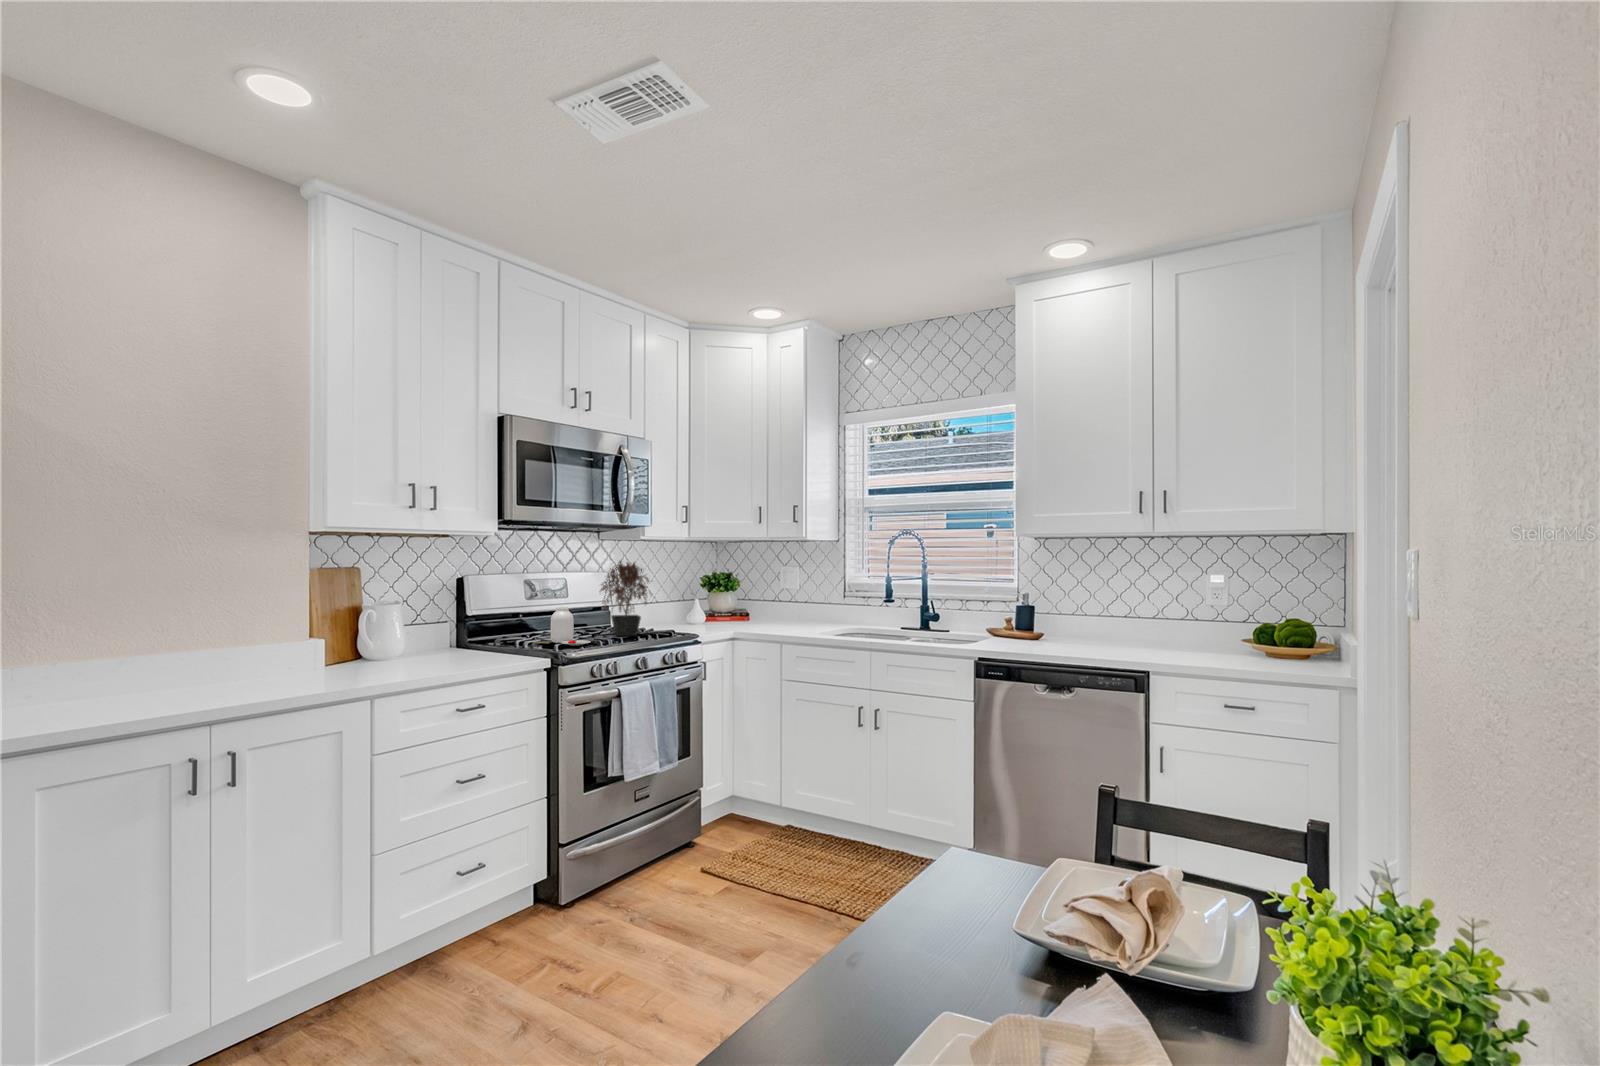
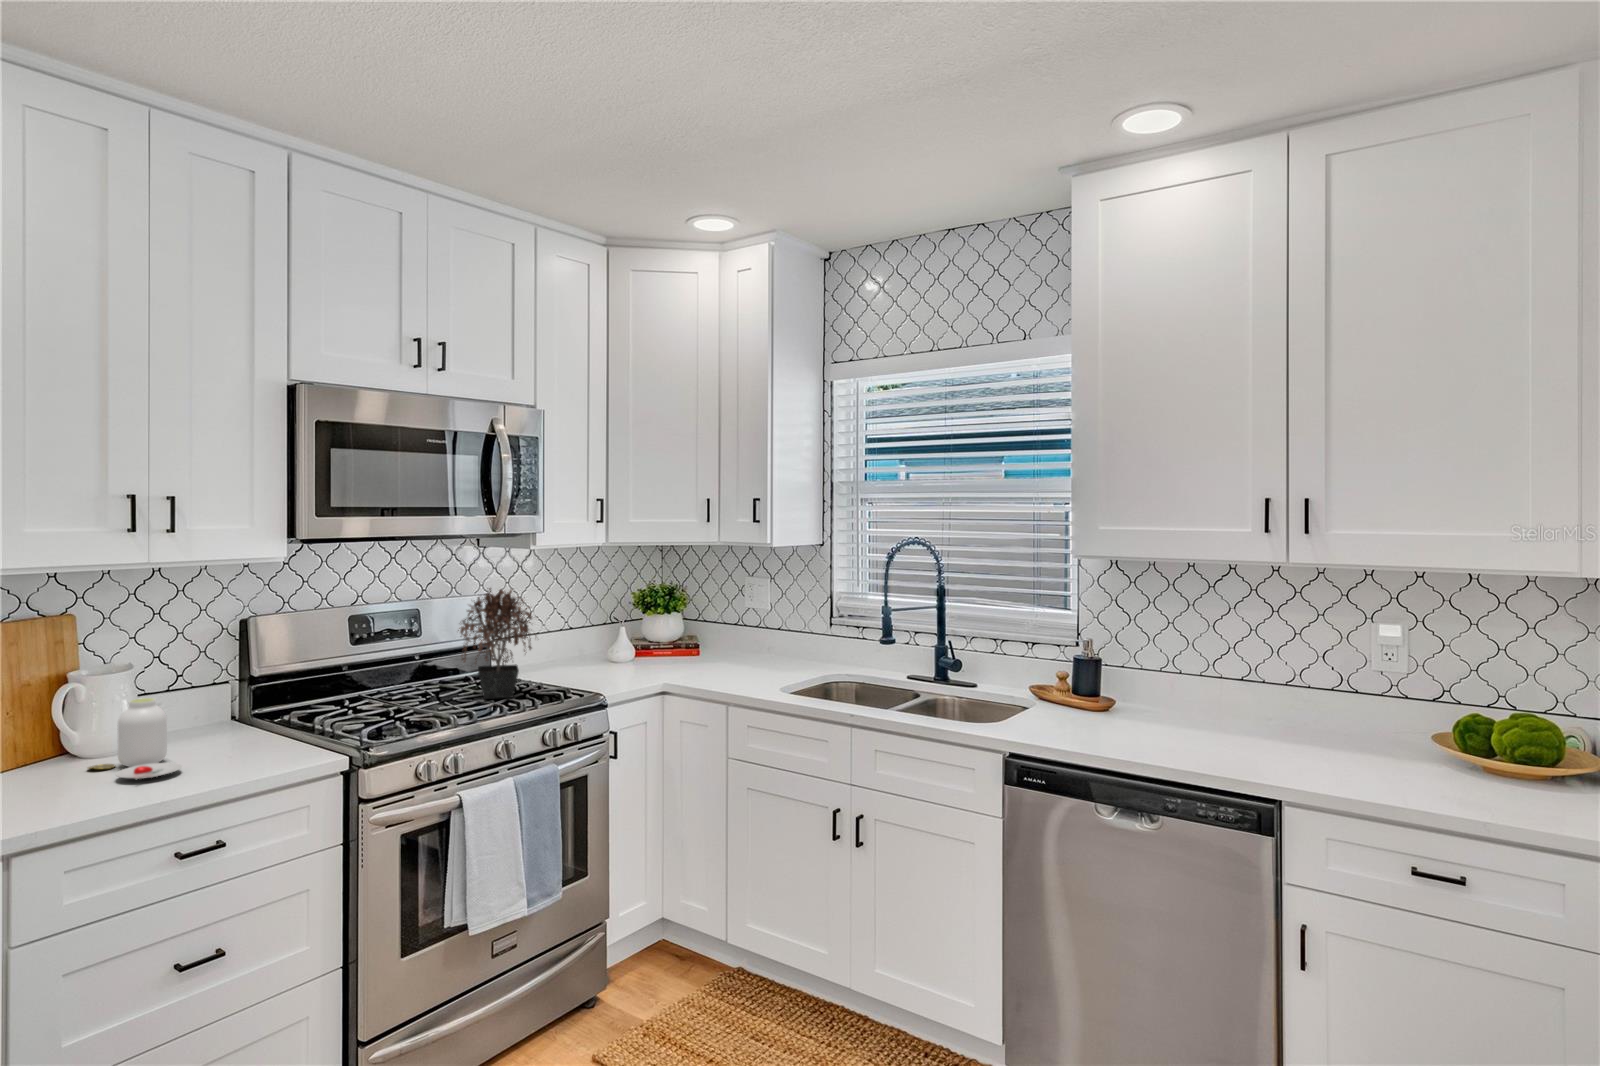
jar: present [539,607,591,646] -> present [88,698,182,779]

